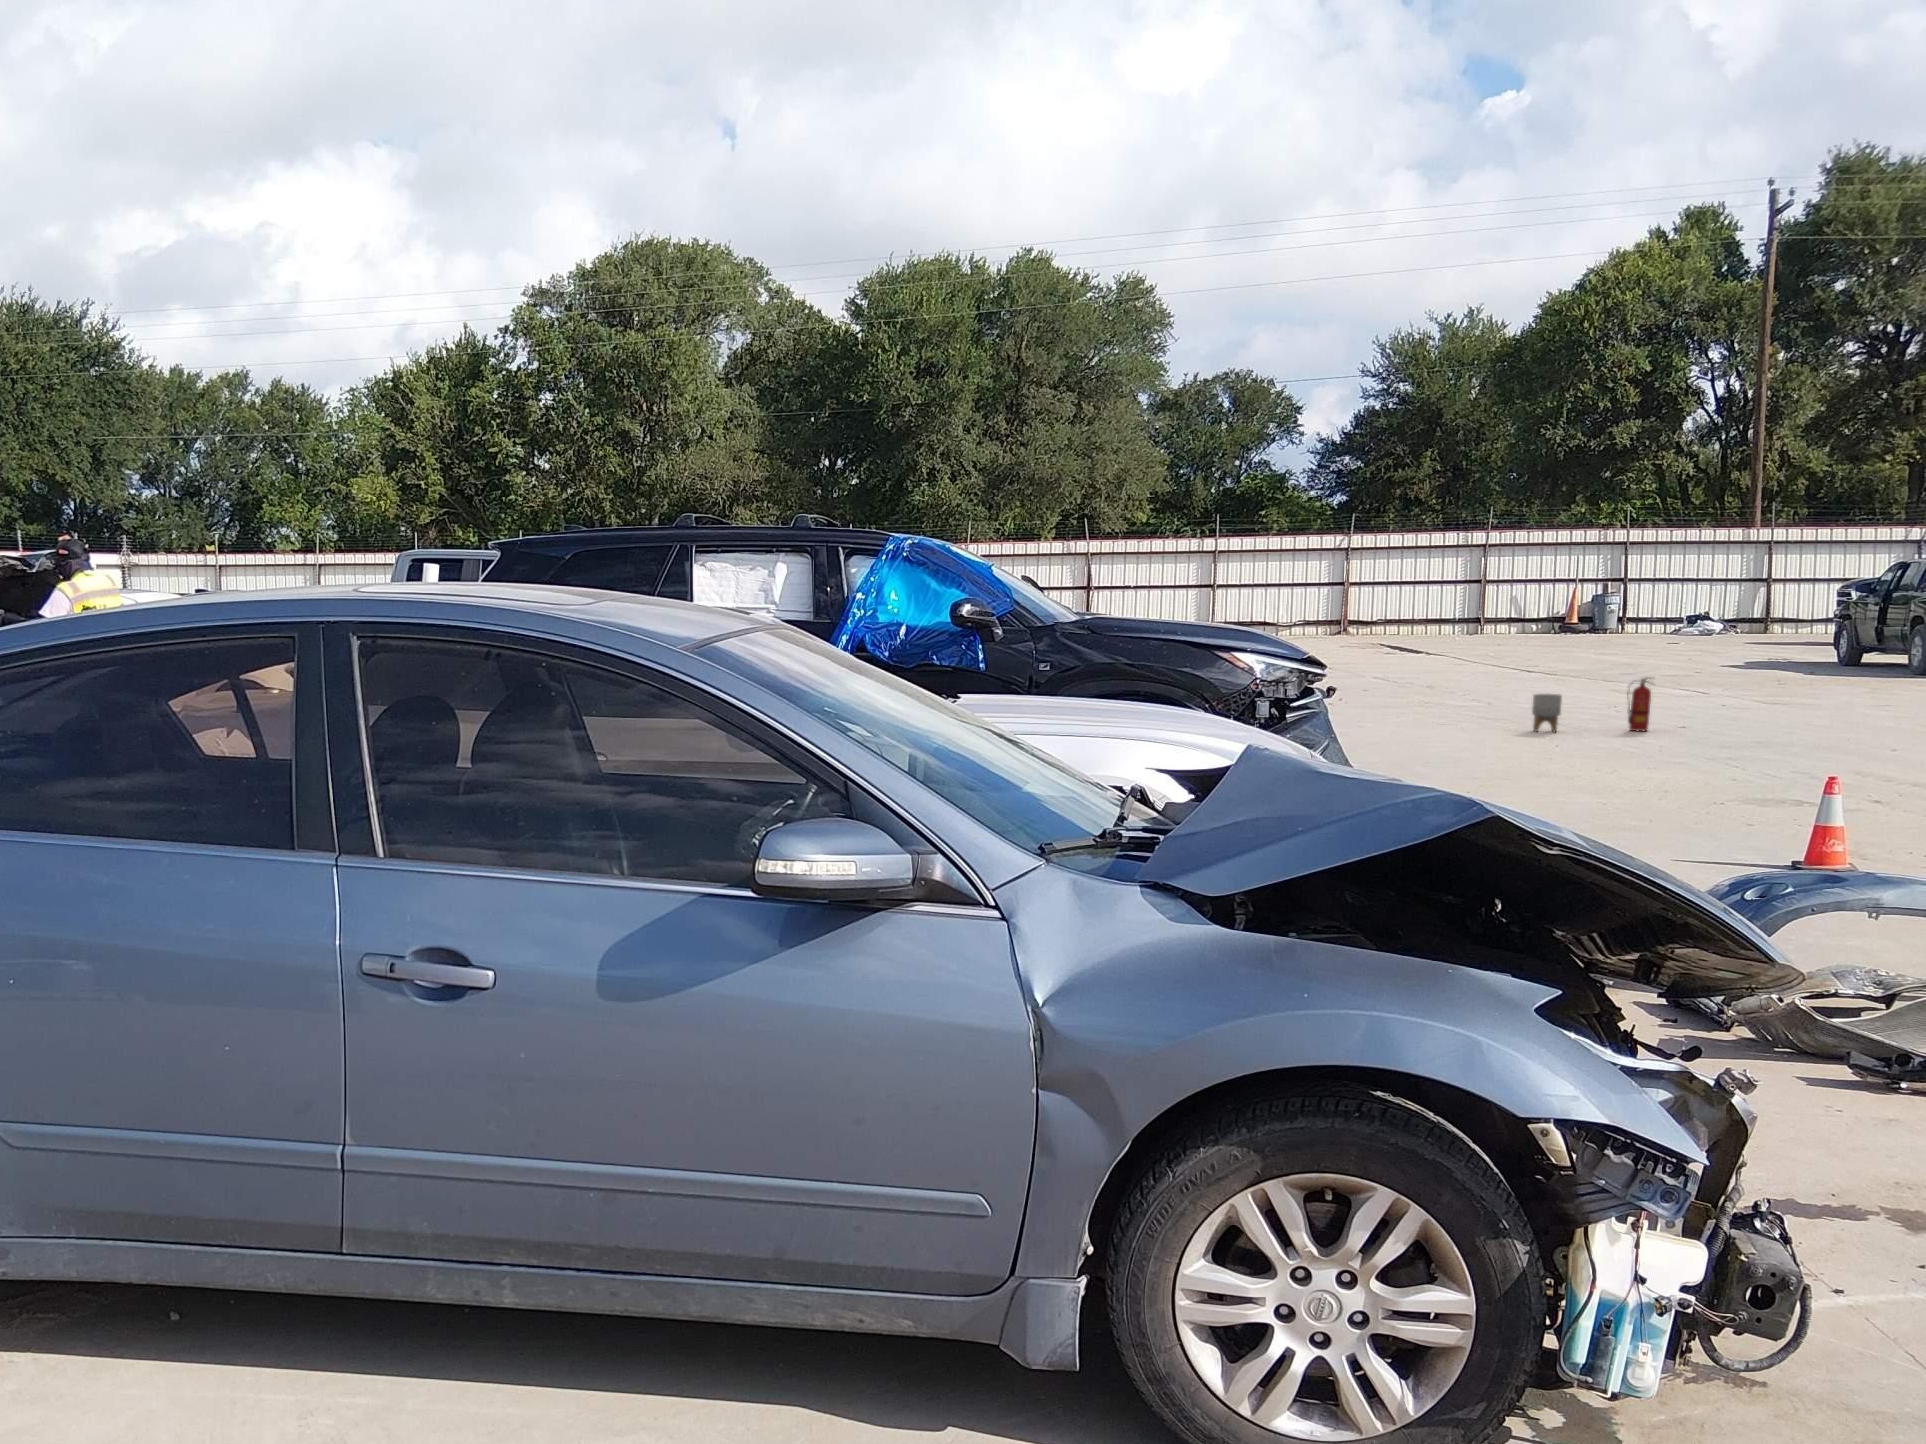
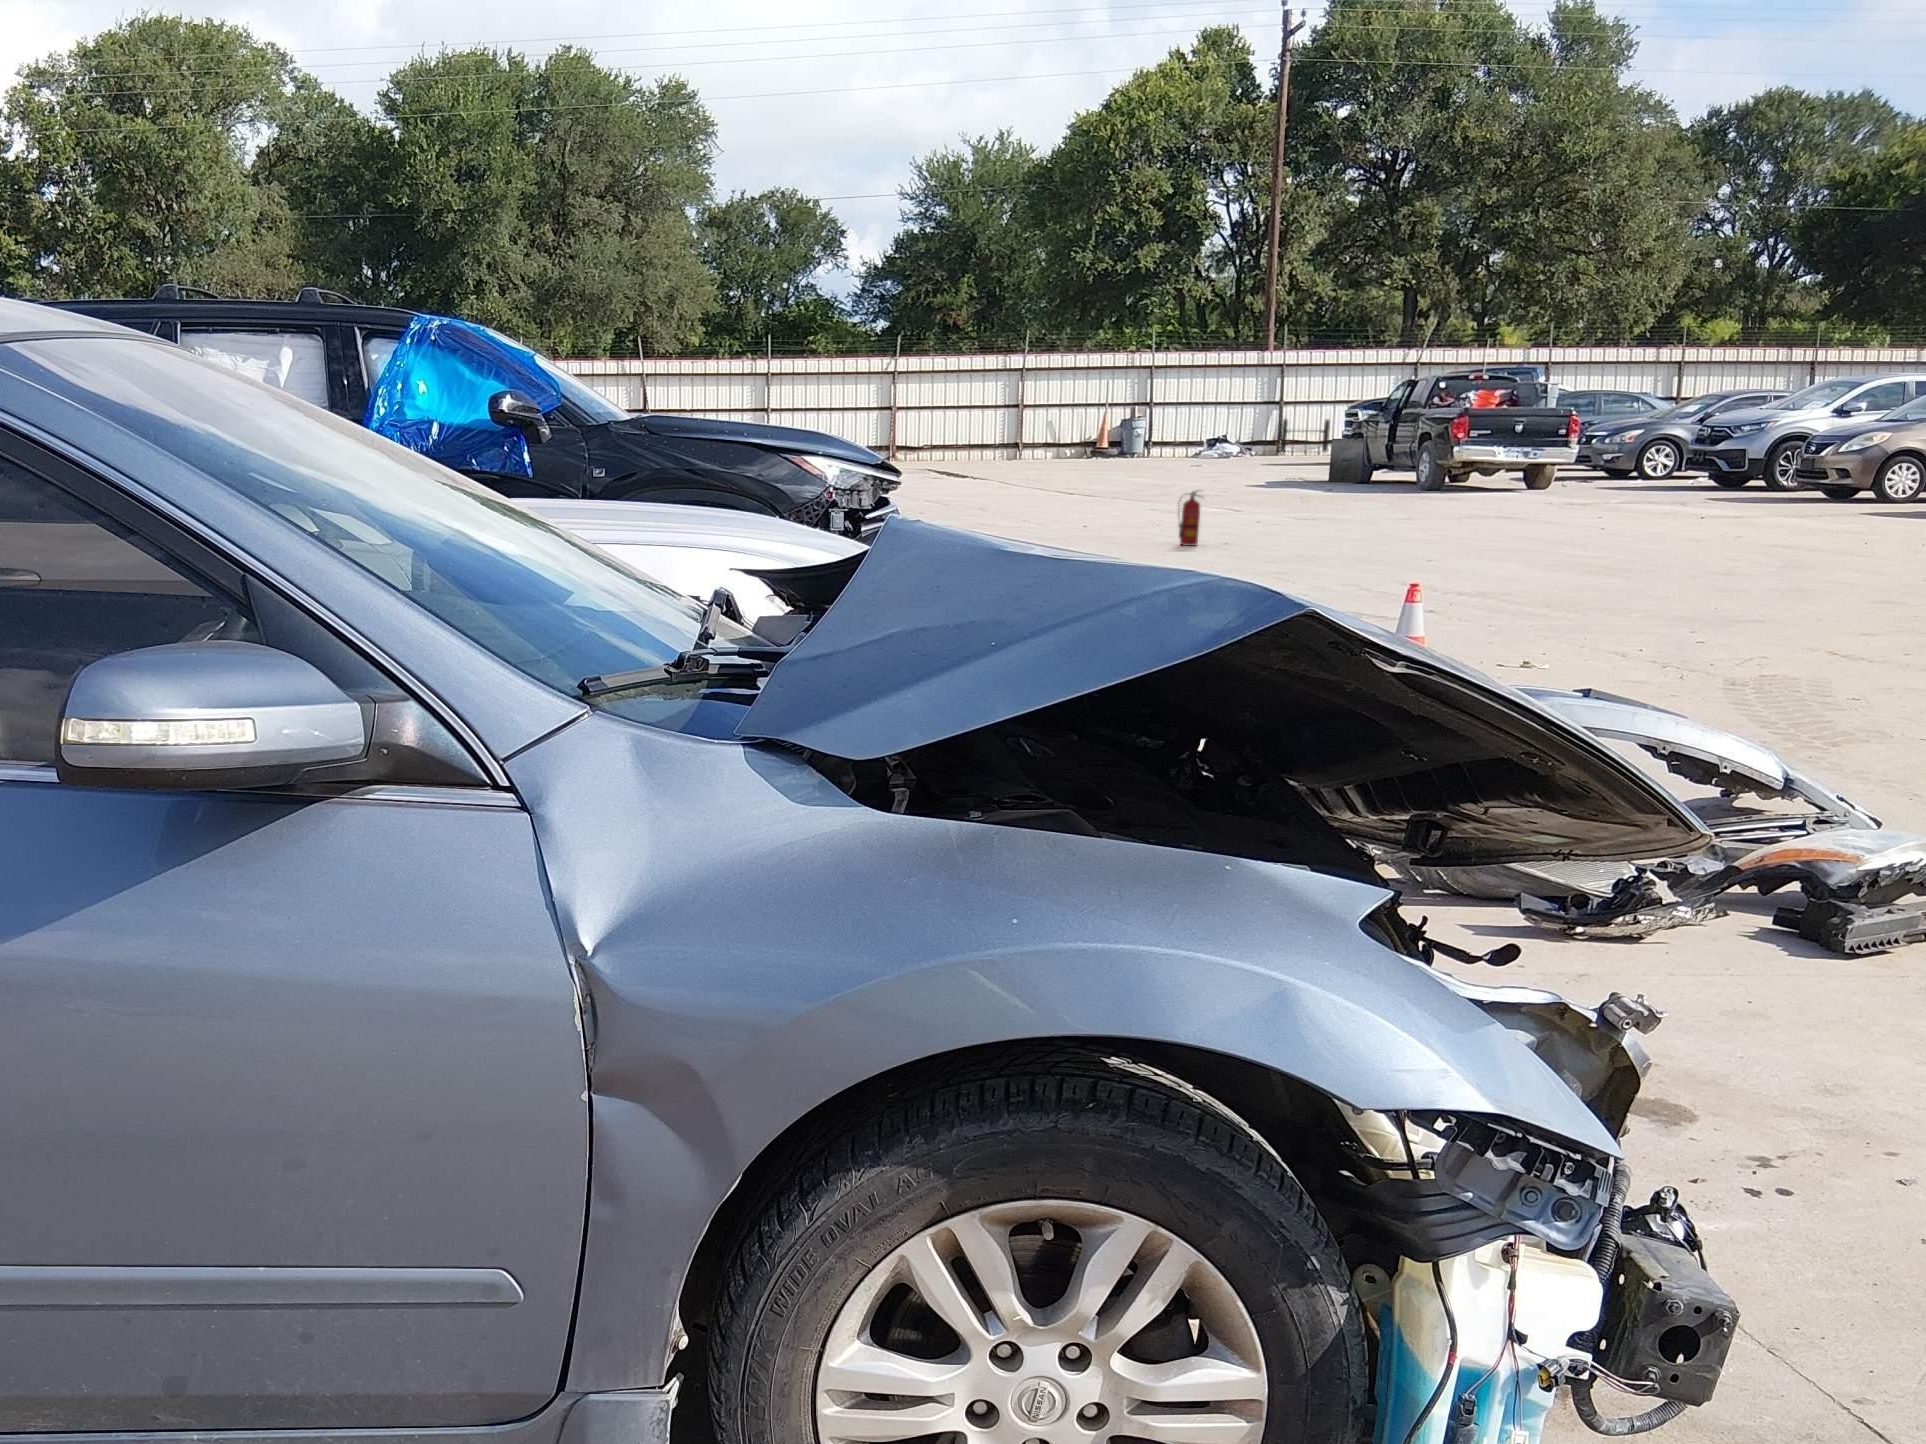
bench: none [1770,596,1826,631] -> present [1280,419,1330,452]
trash can: none [1813,620,1853,664] -> present [1328,439,1364,482]
planter: present [1532,694,1562,732] -> none [1088,508,1117,548]

